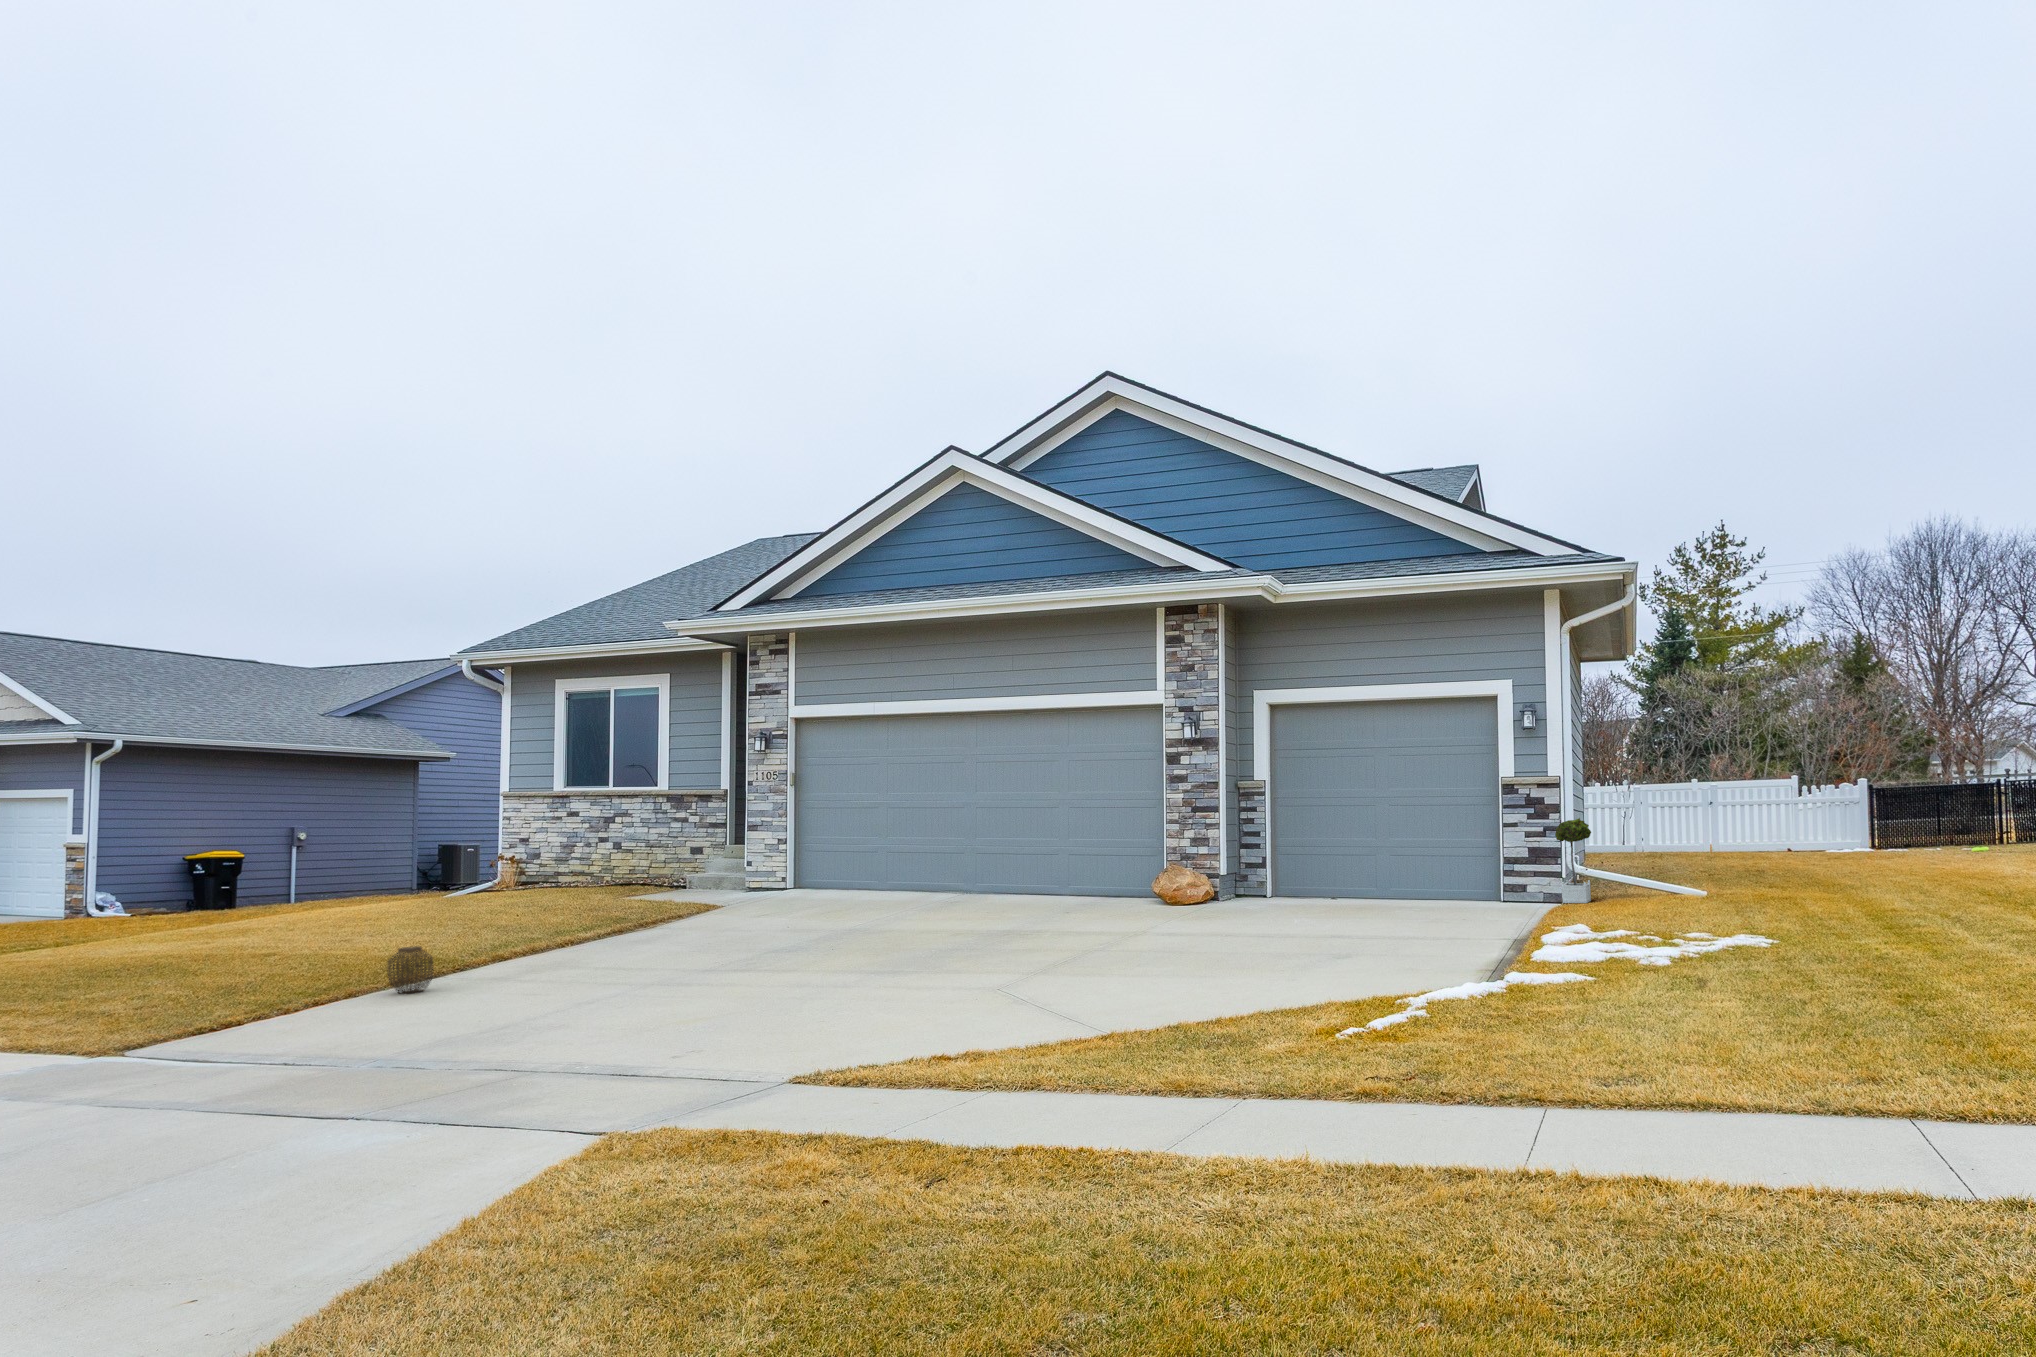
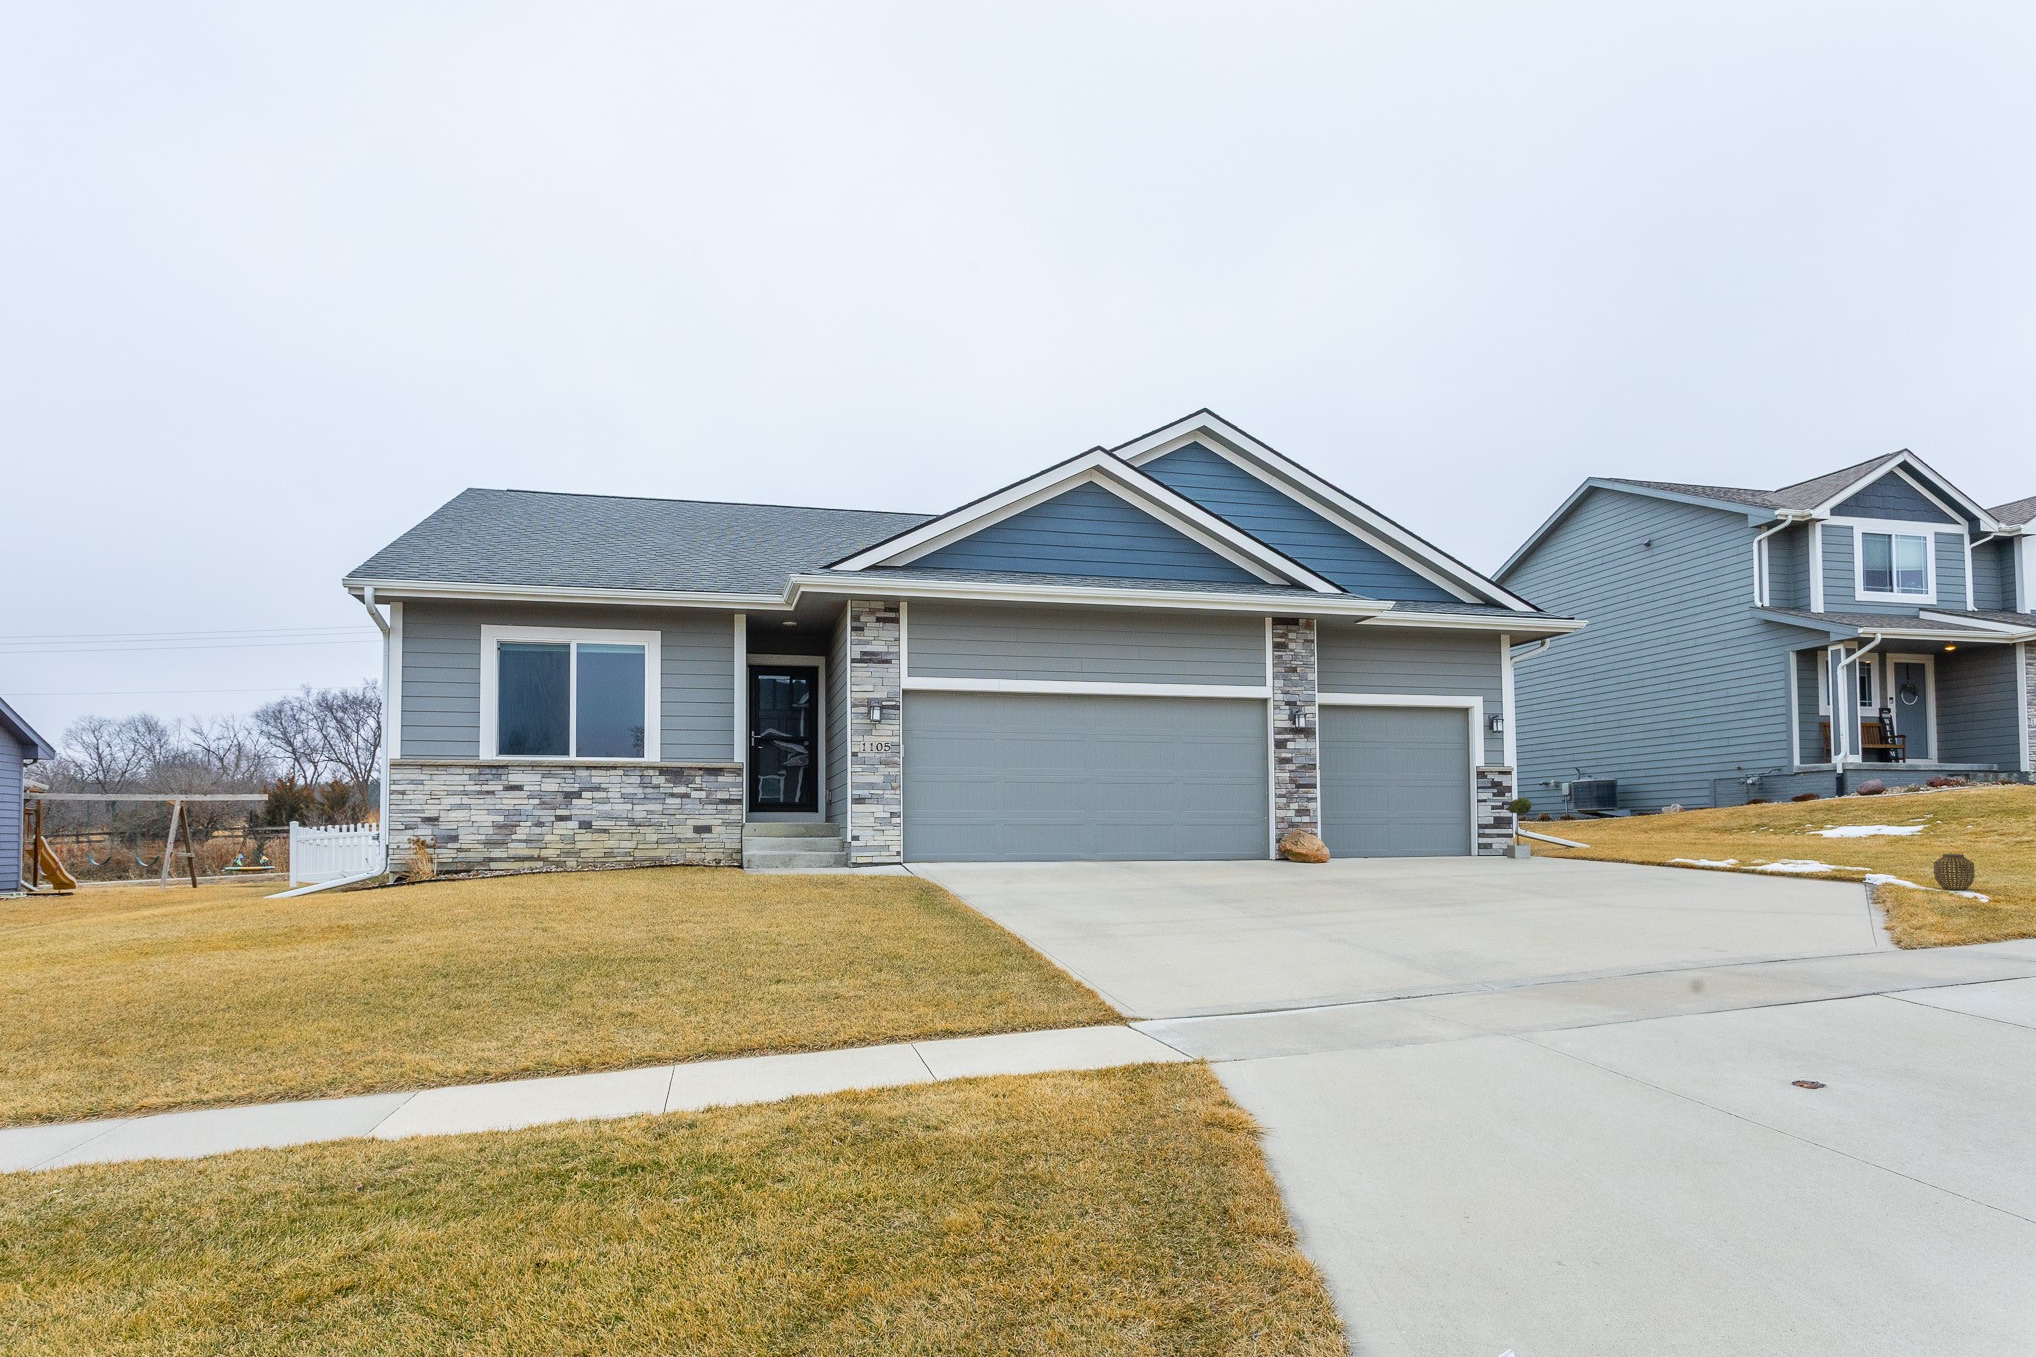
woven basket: present [388,946,433,993] -> present [1934,854,1975,890]

